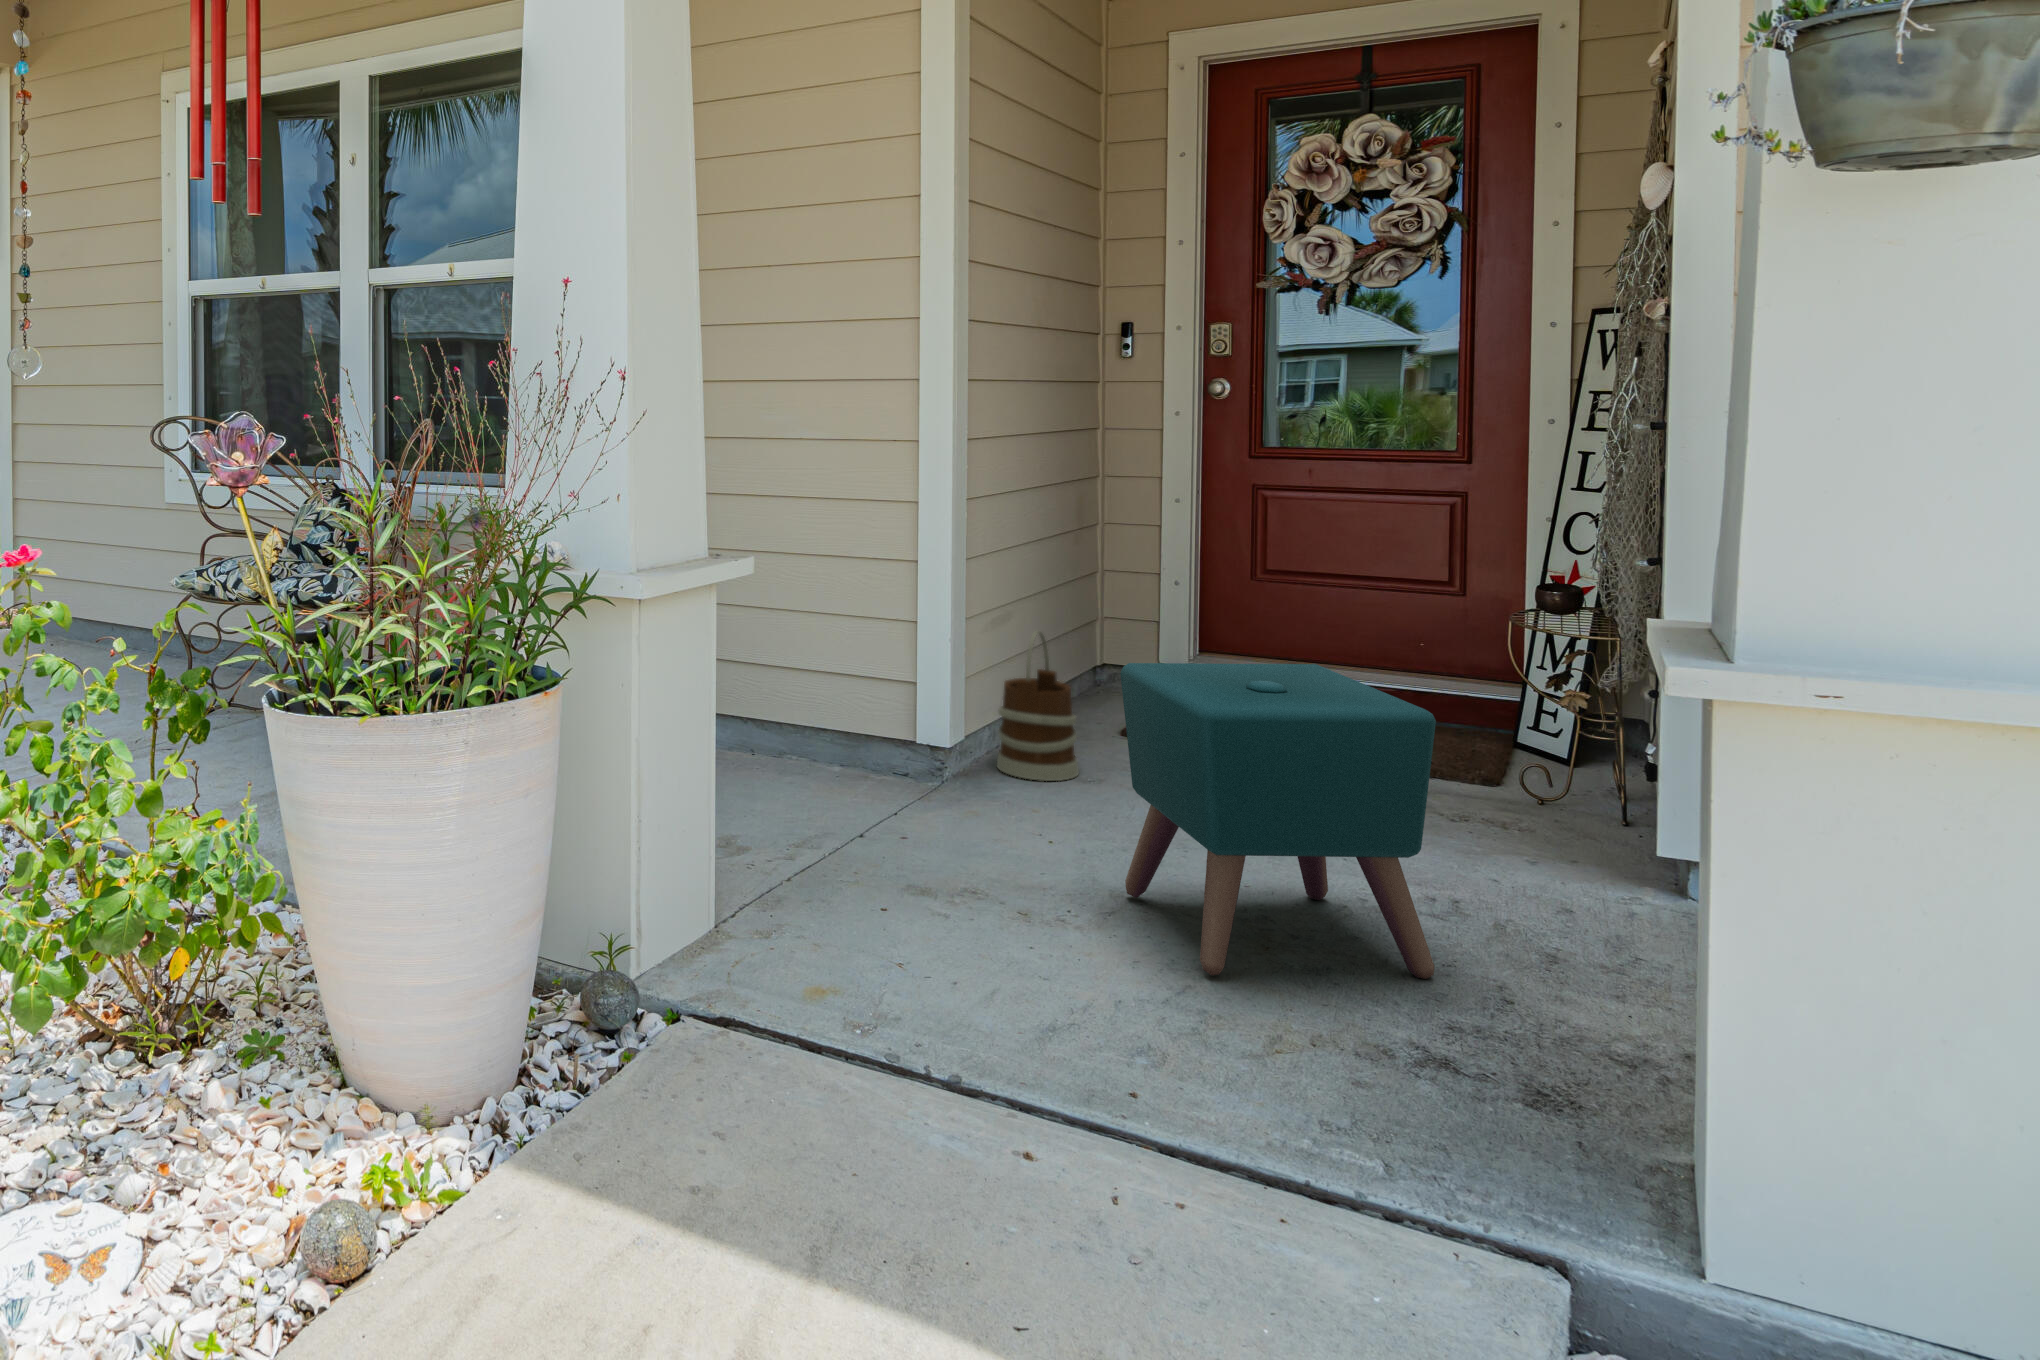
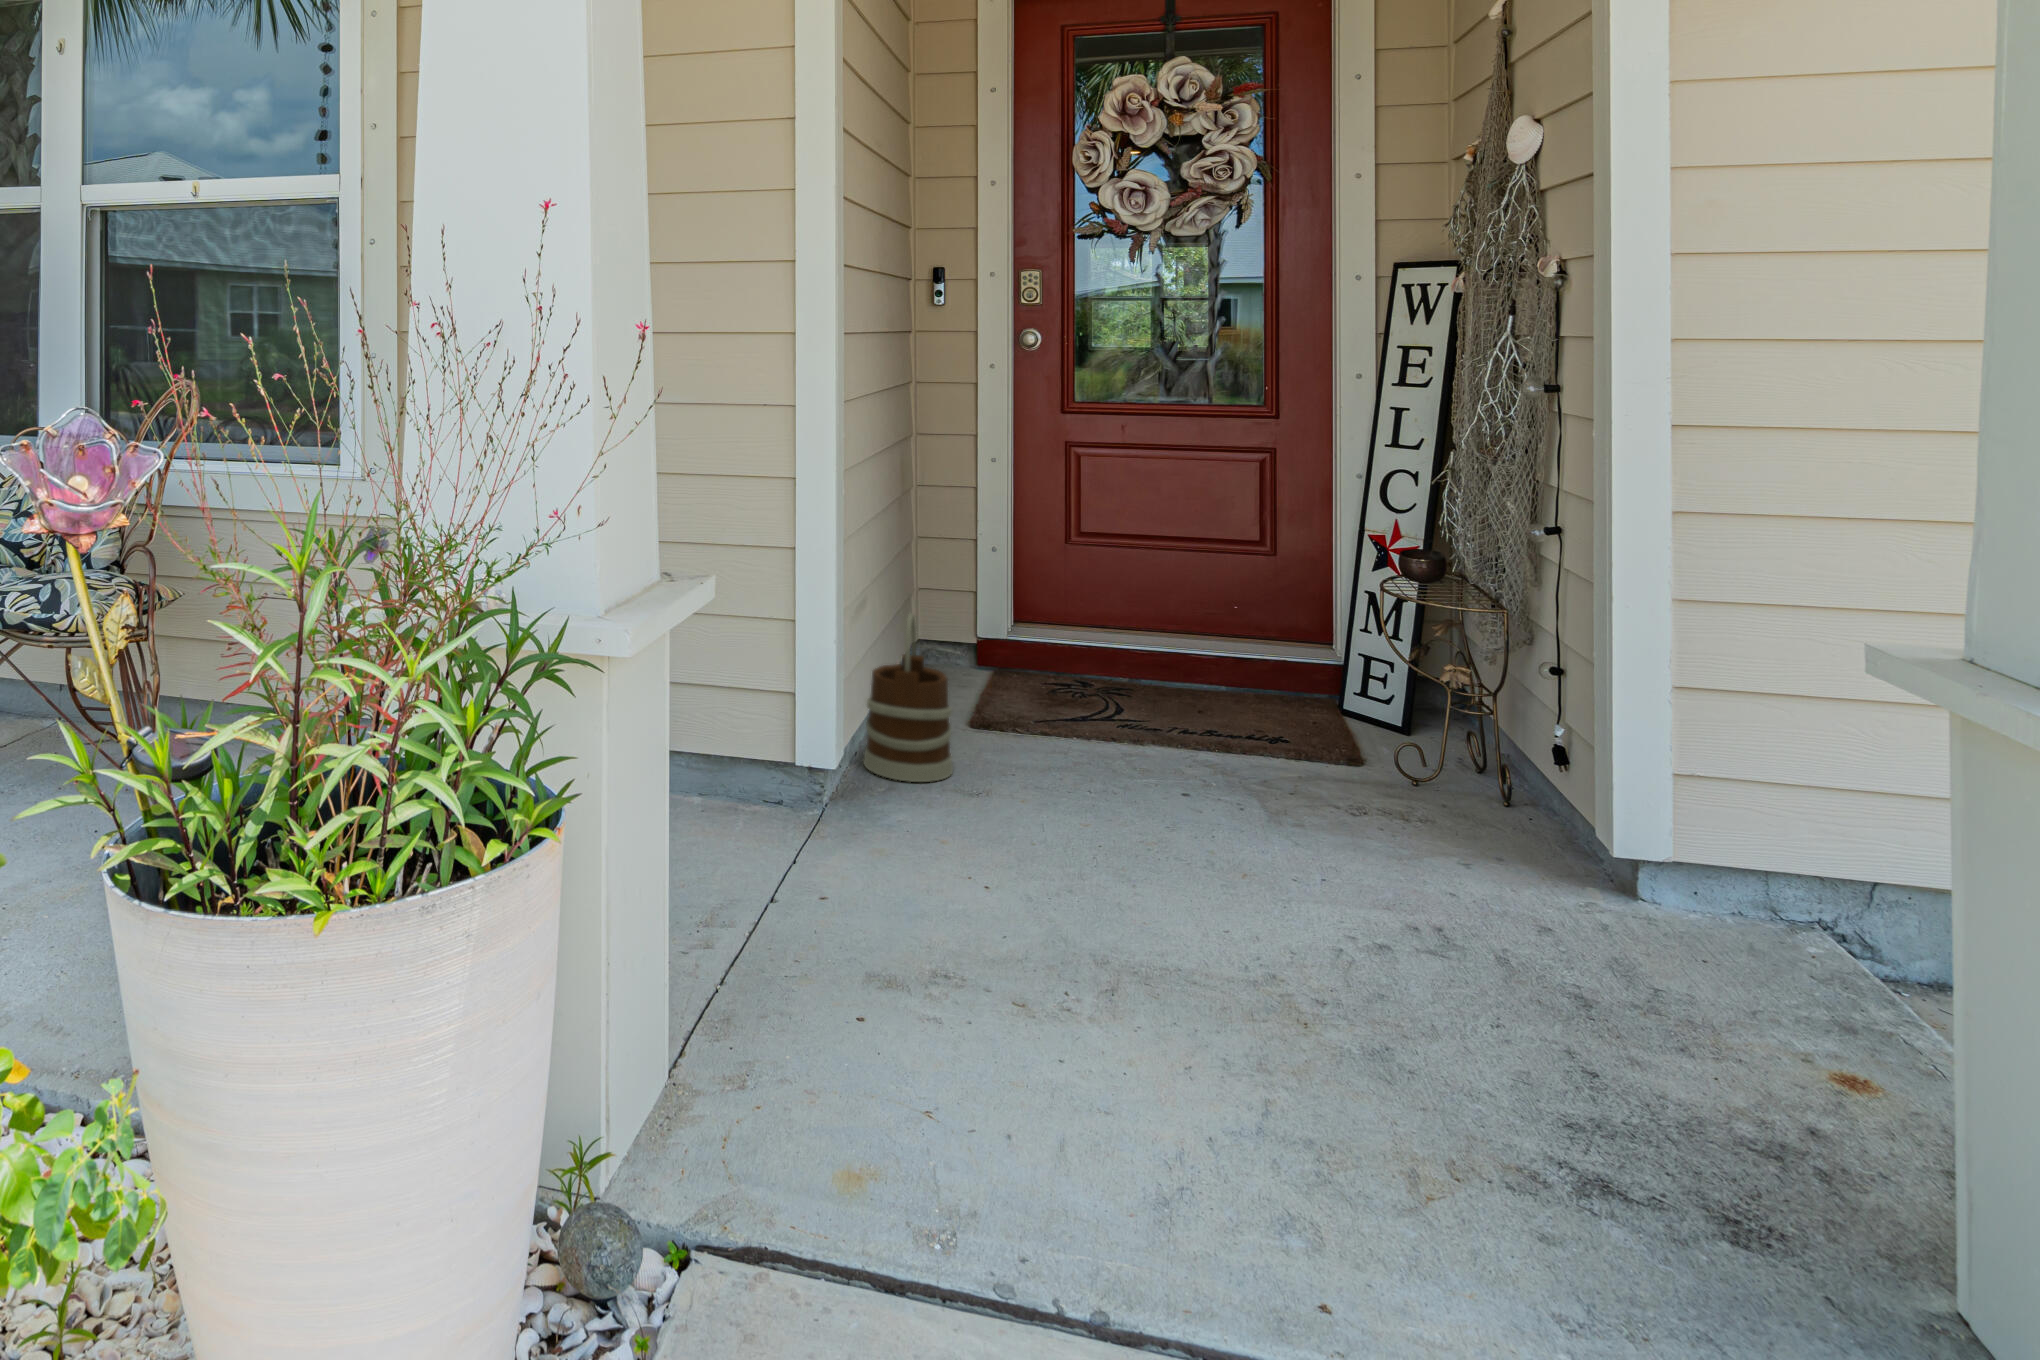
ottoman: present [1120,663,1436,979] -> none [1116,661,1516,1059]

